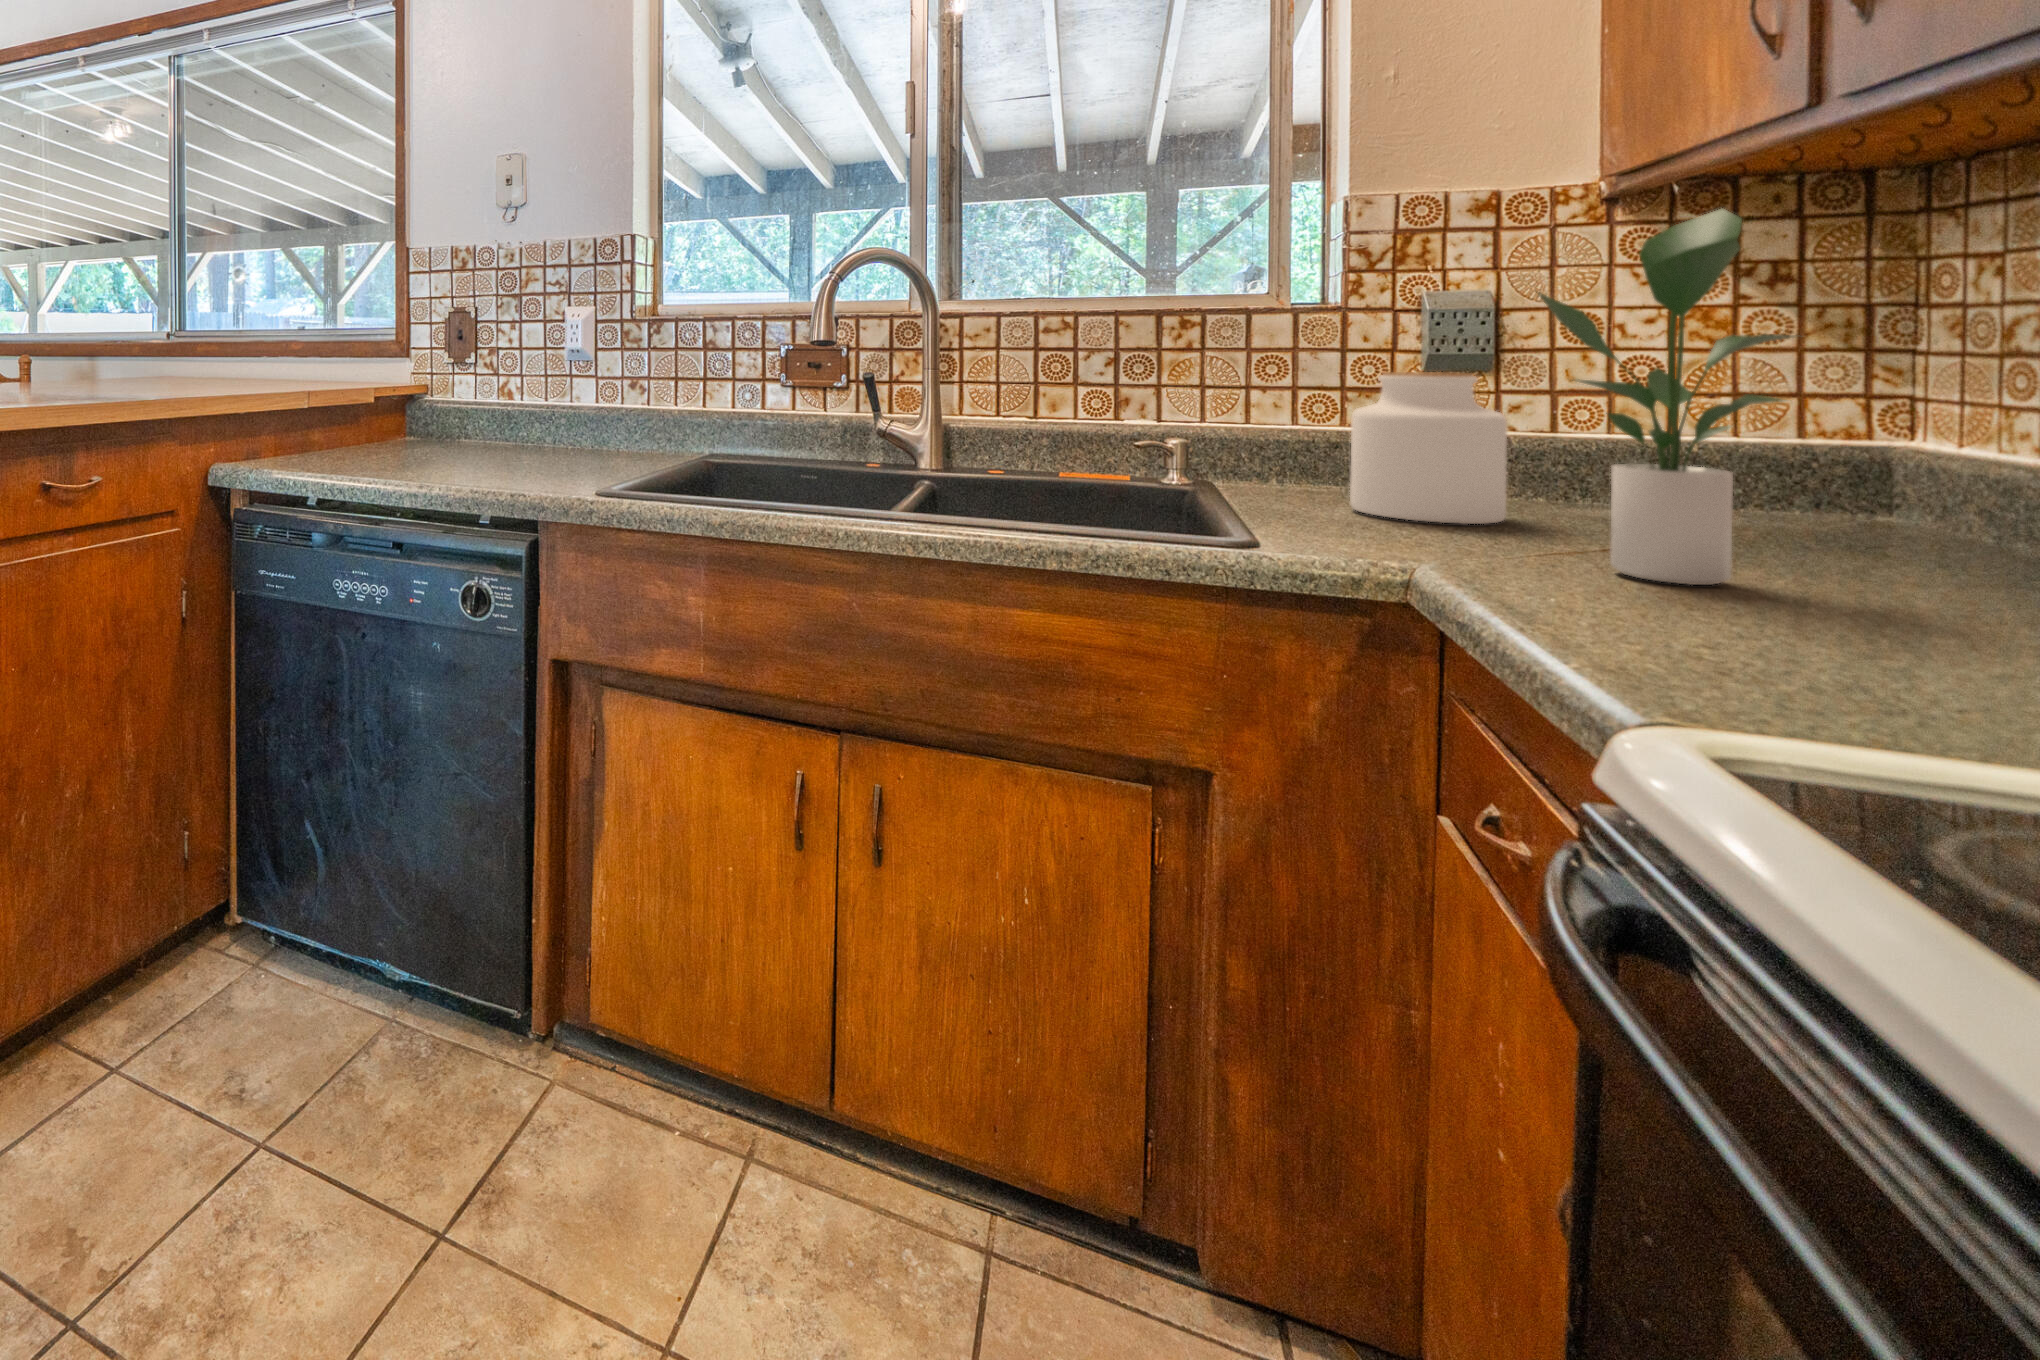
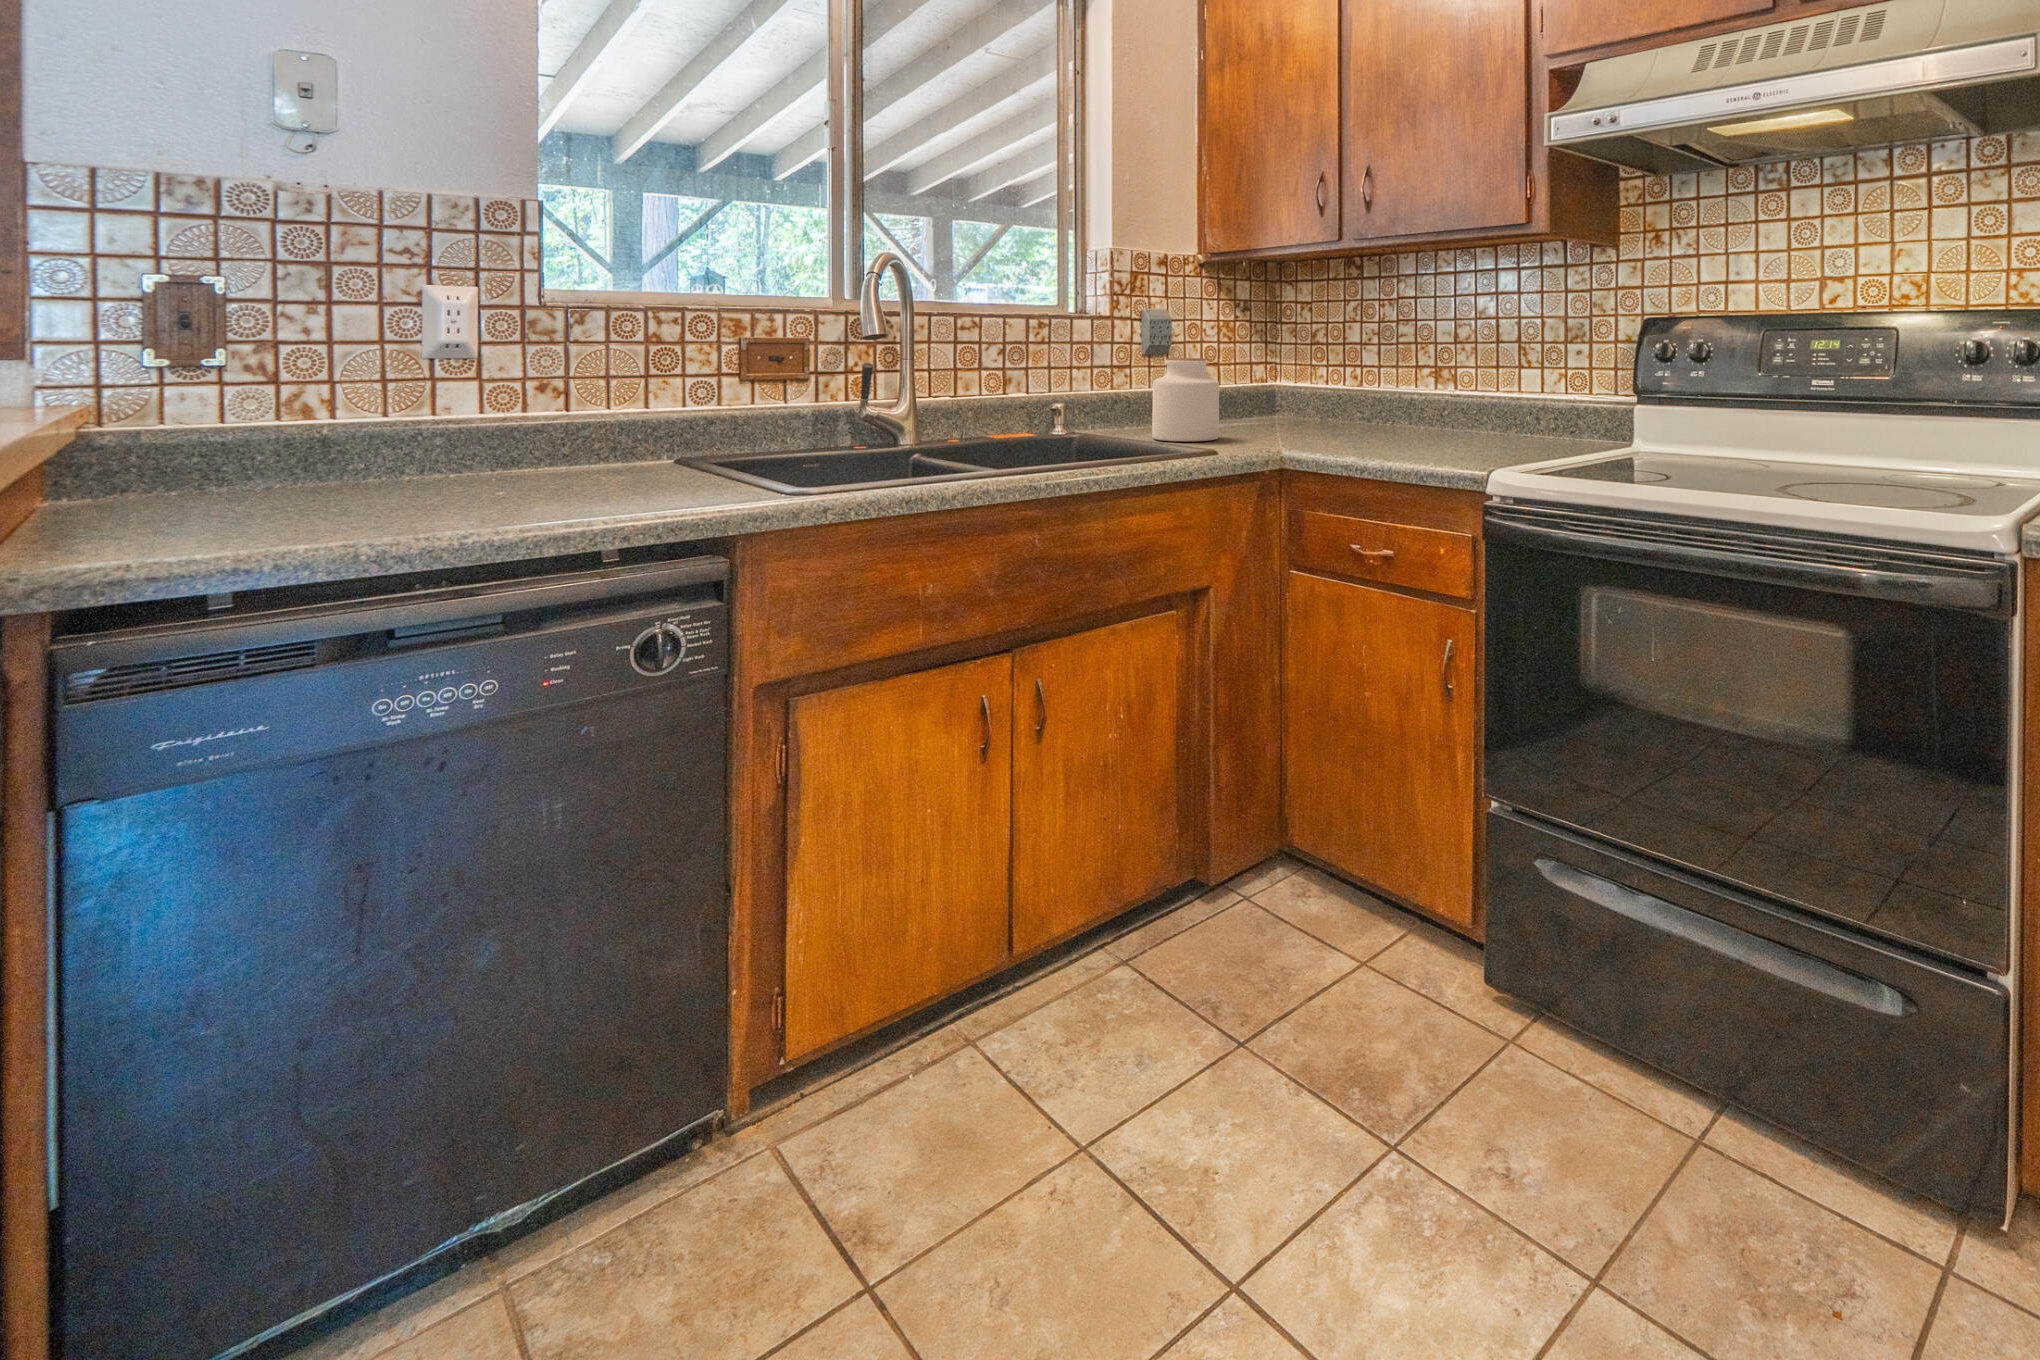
potted plant: present [1536,209,1795,585] -> none [1285,285,1365,450]

